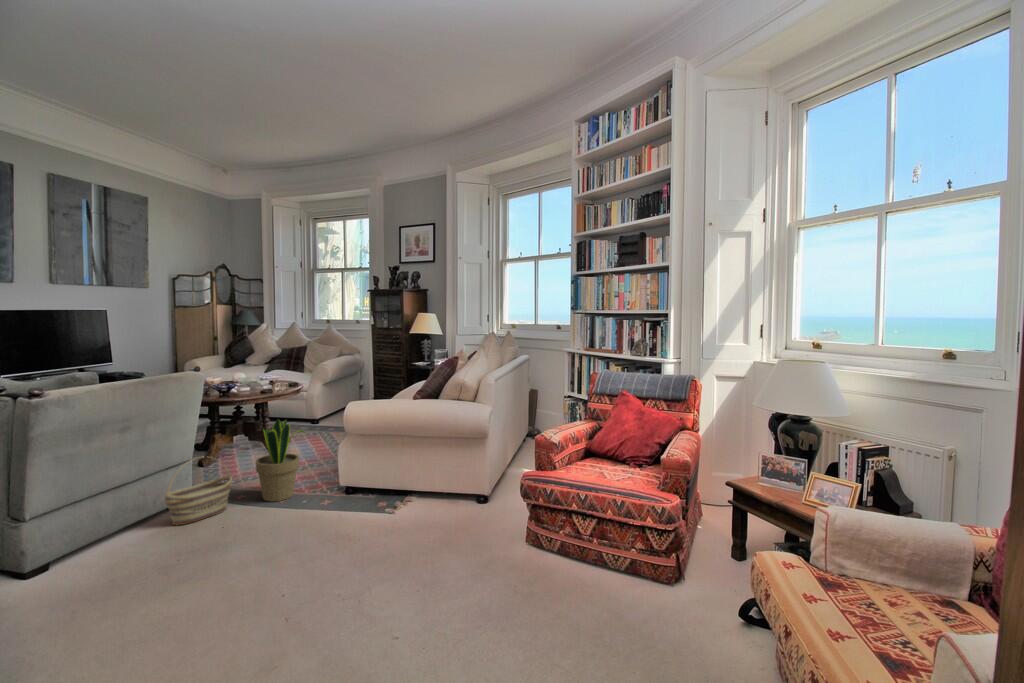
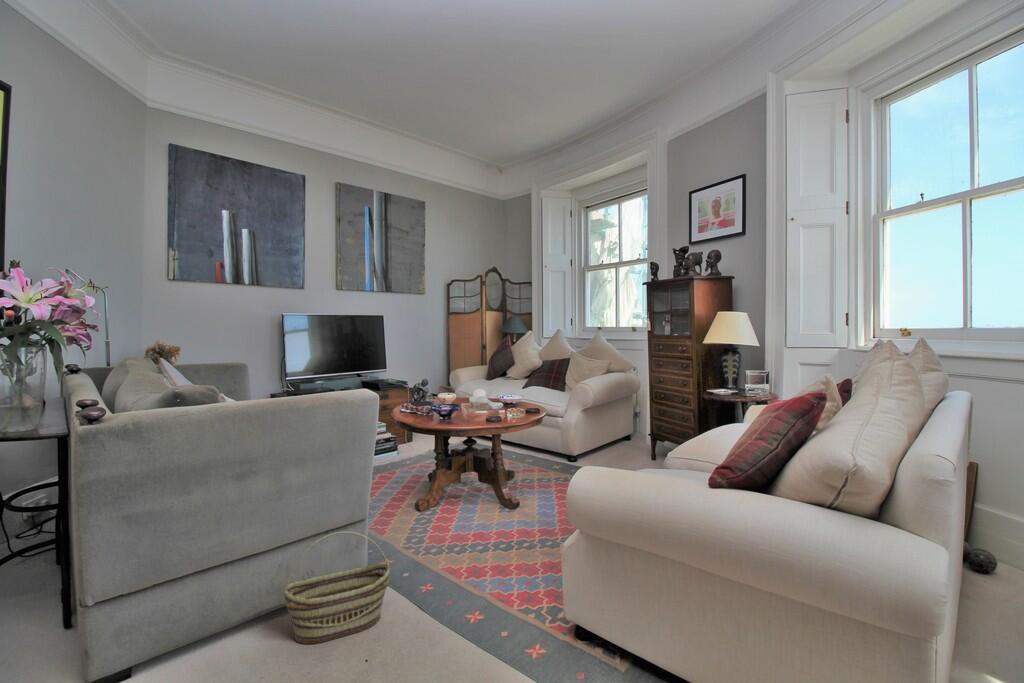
potted plant: present [256,420,305,502] -> none [425,479,503,627]

